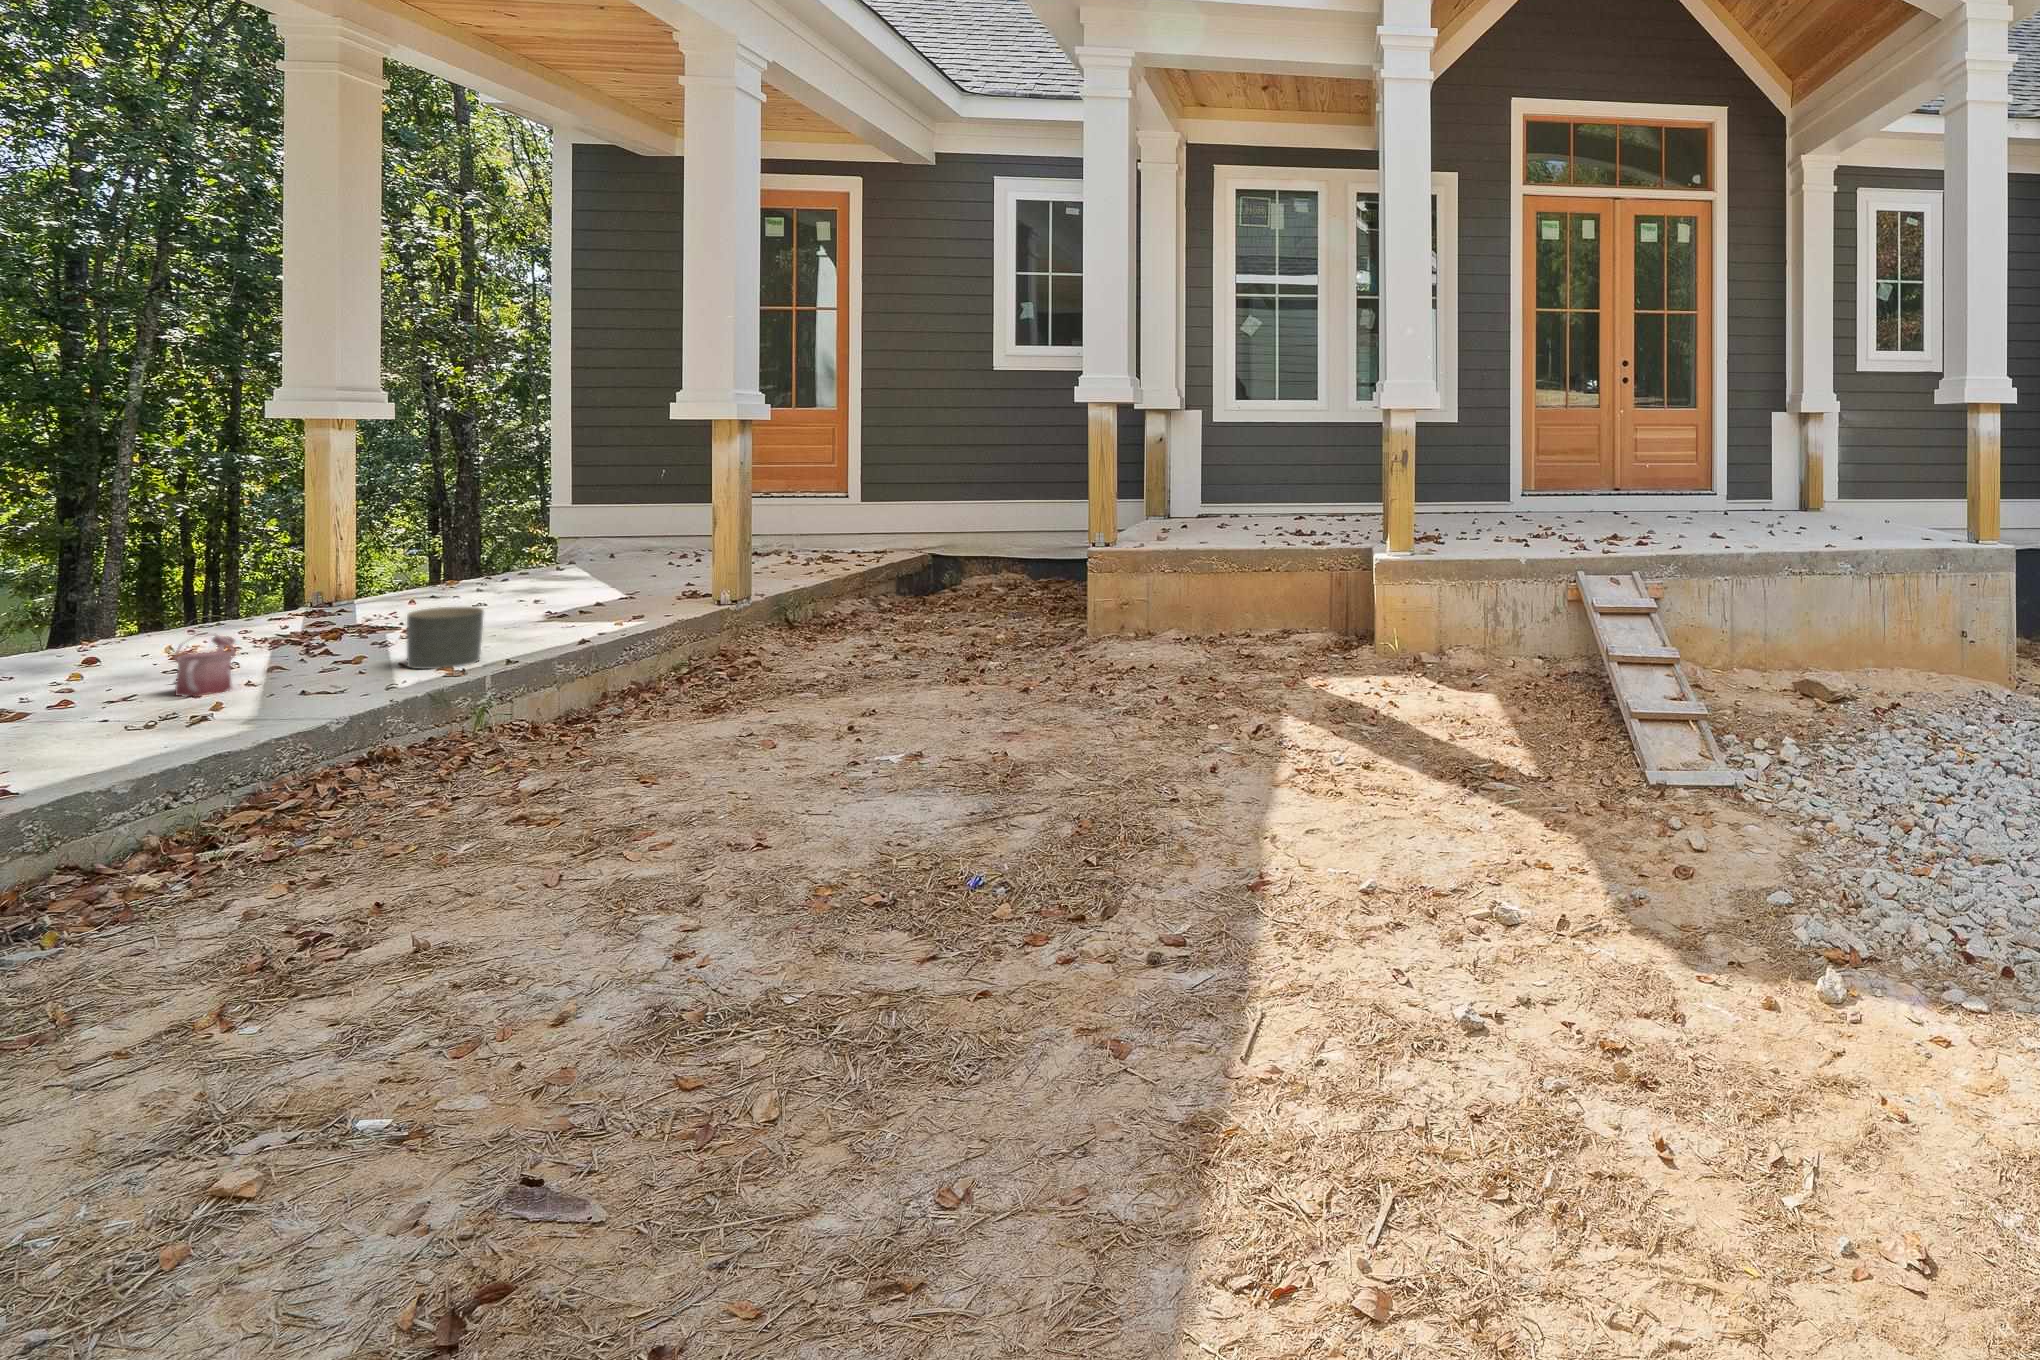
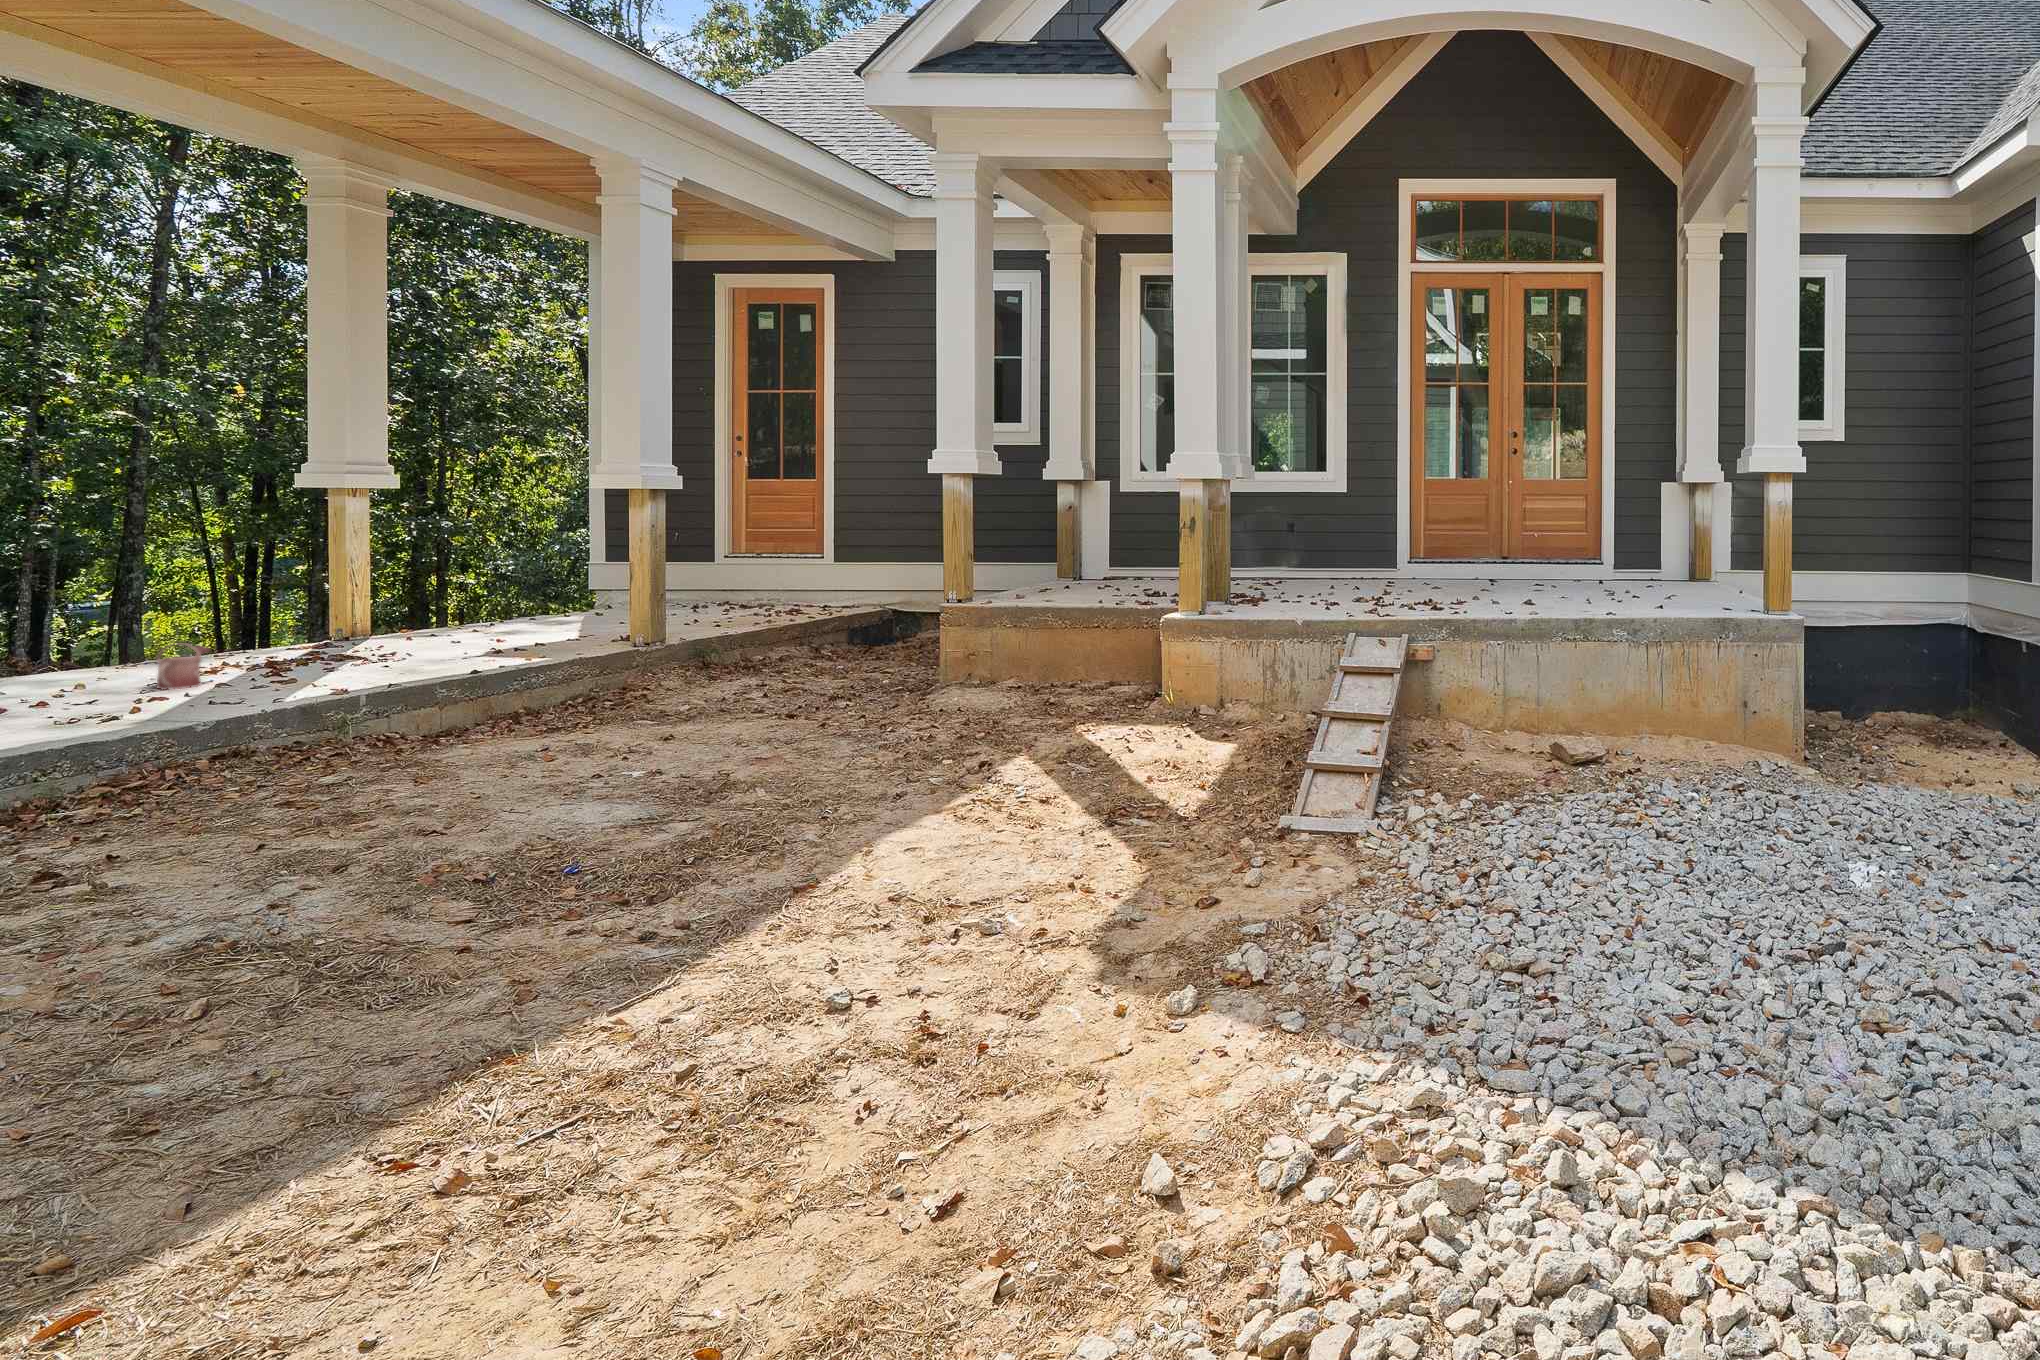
planter: present [407,607,484,669] -> none [338,629,400,677]

